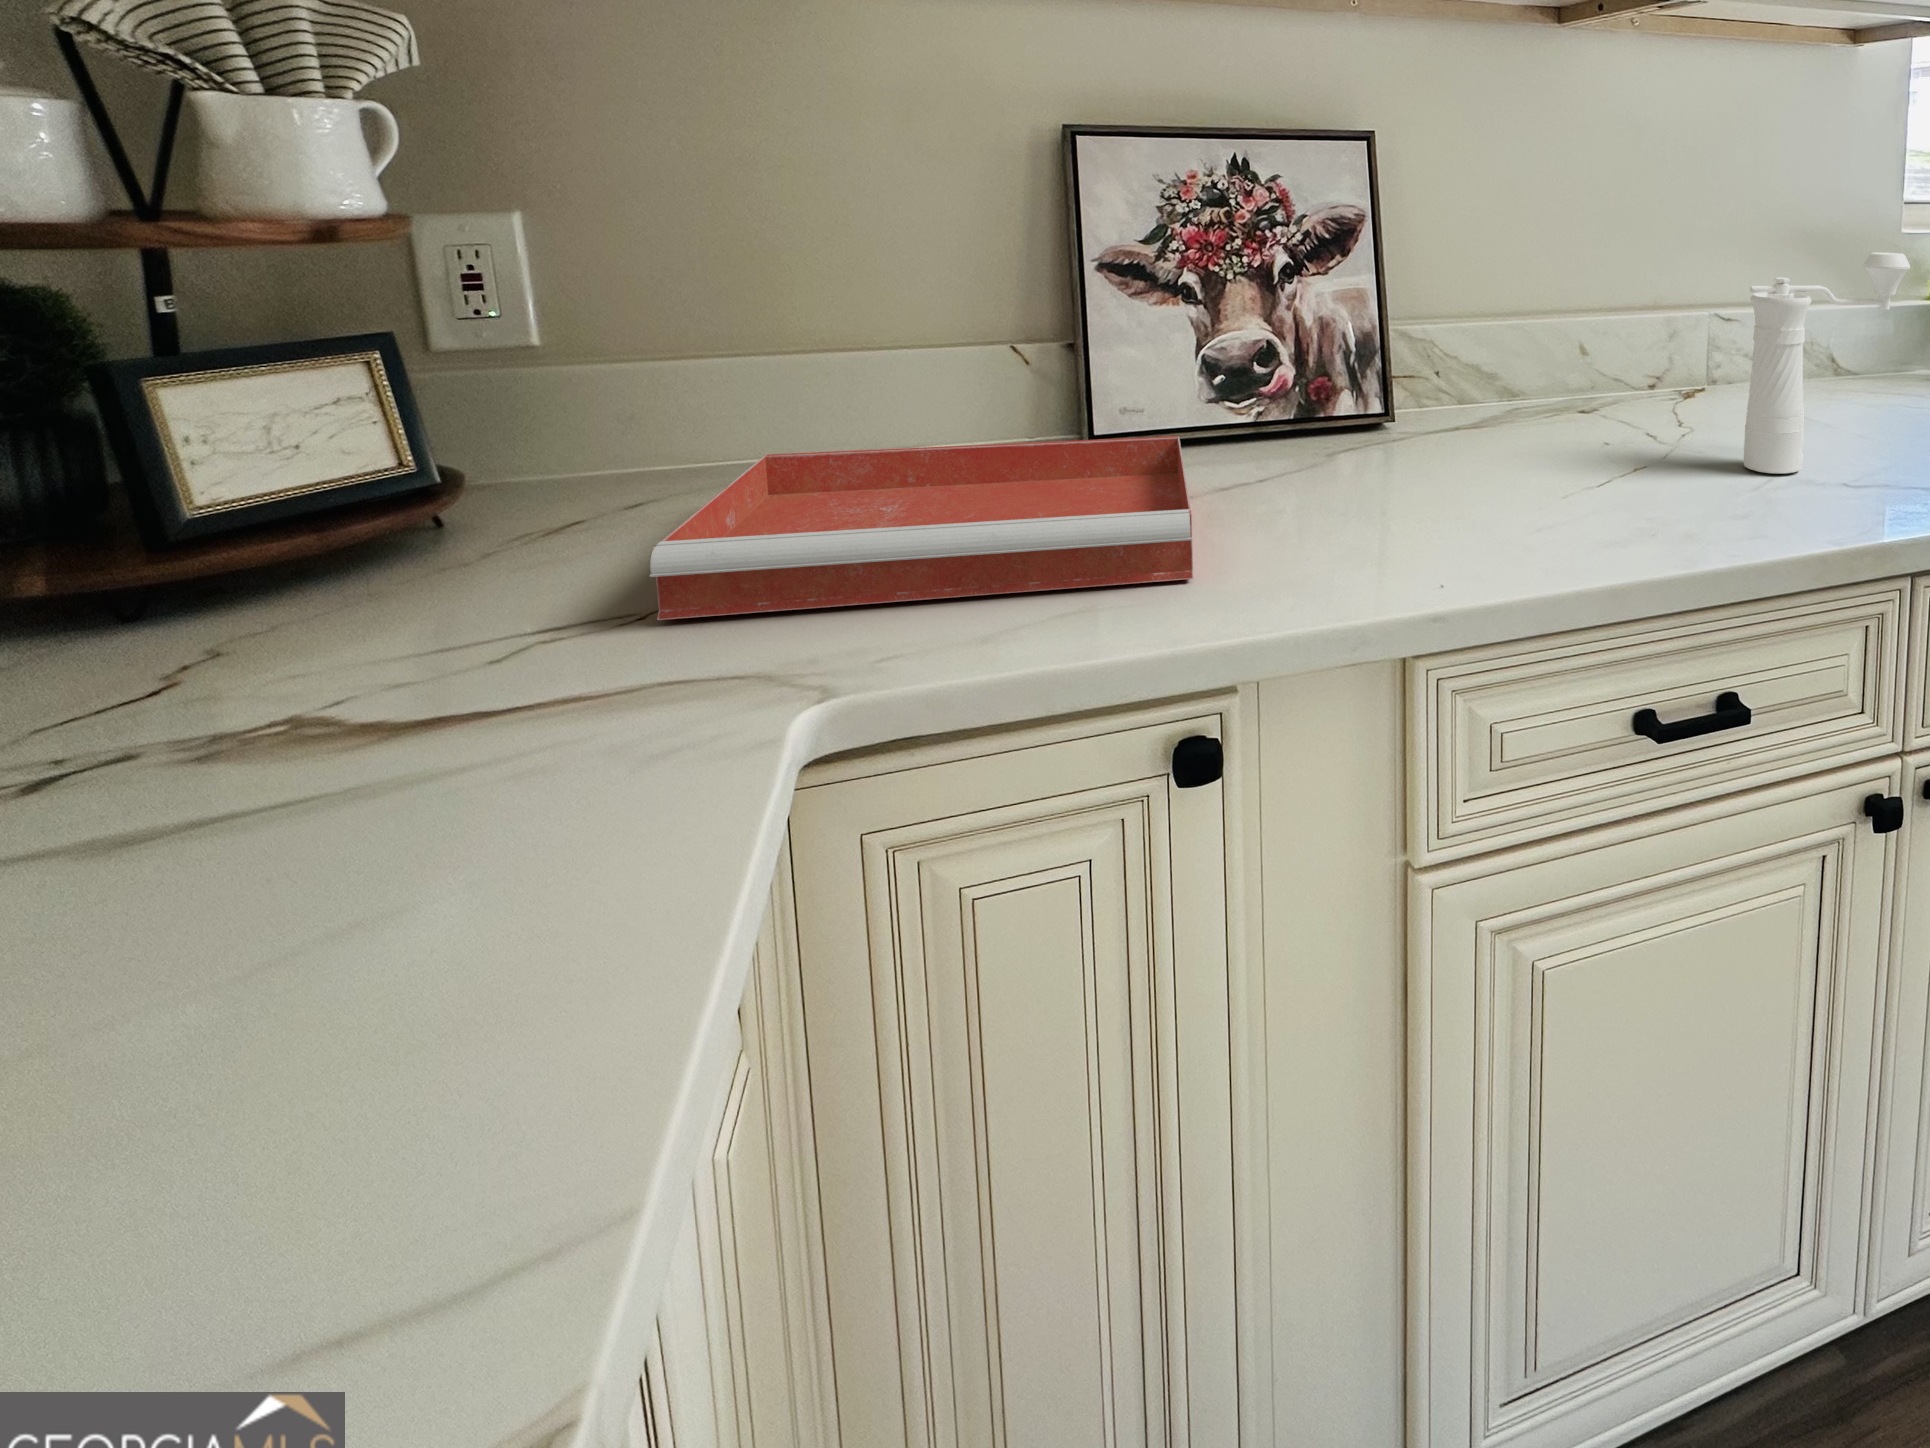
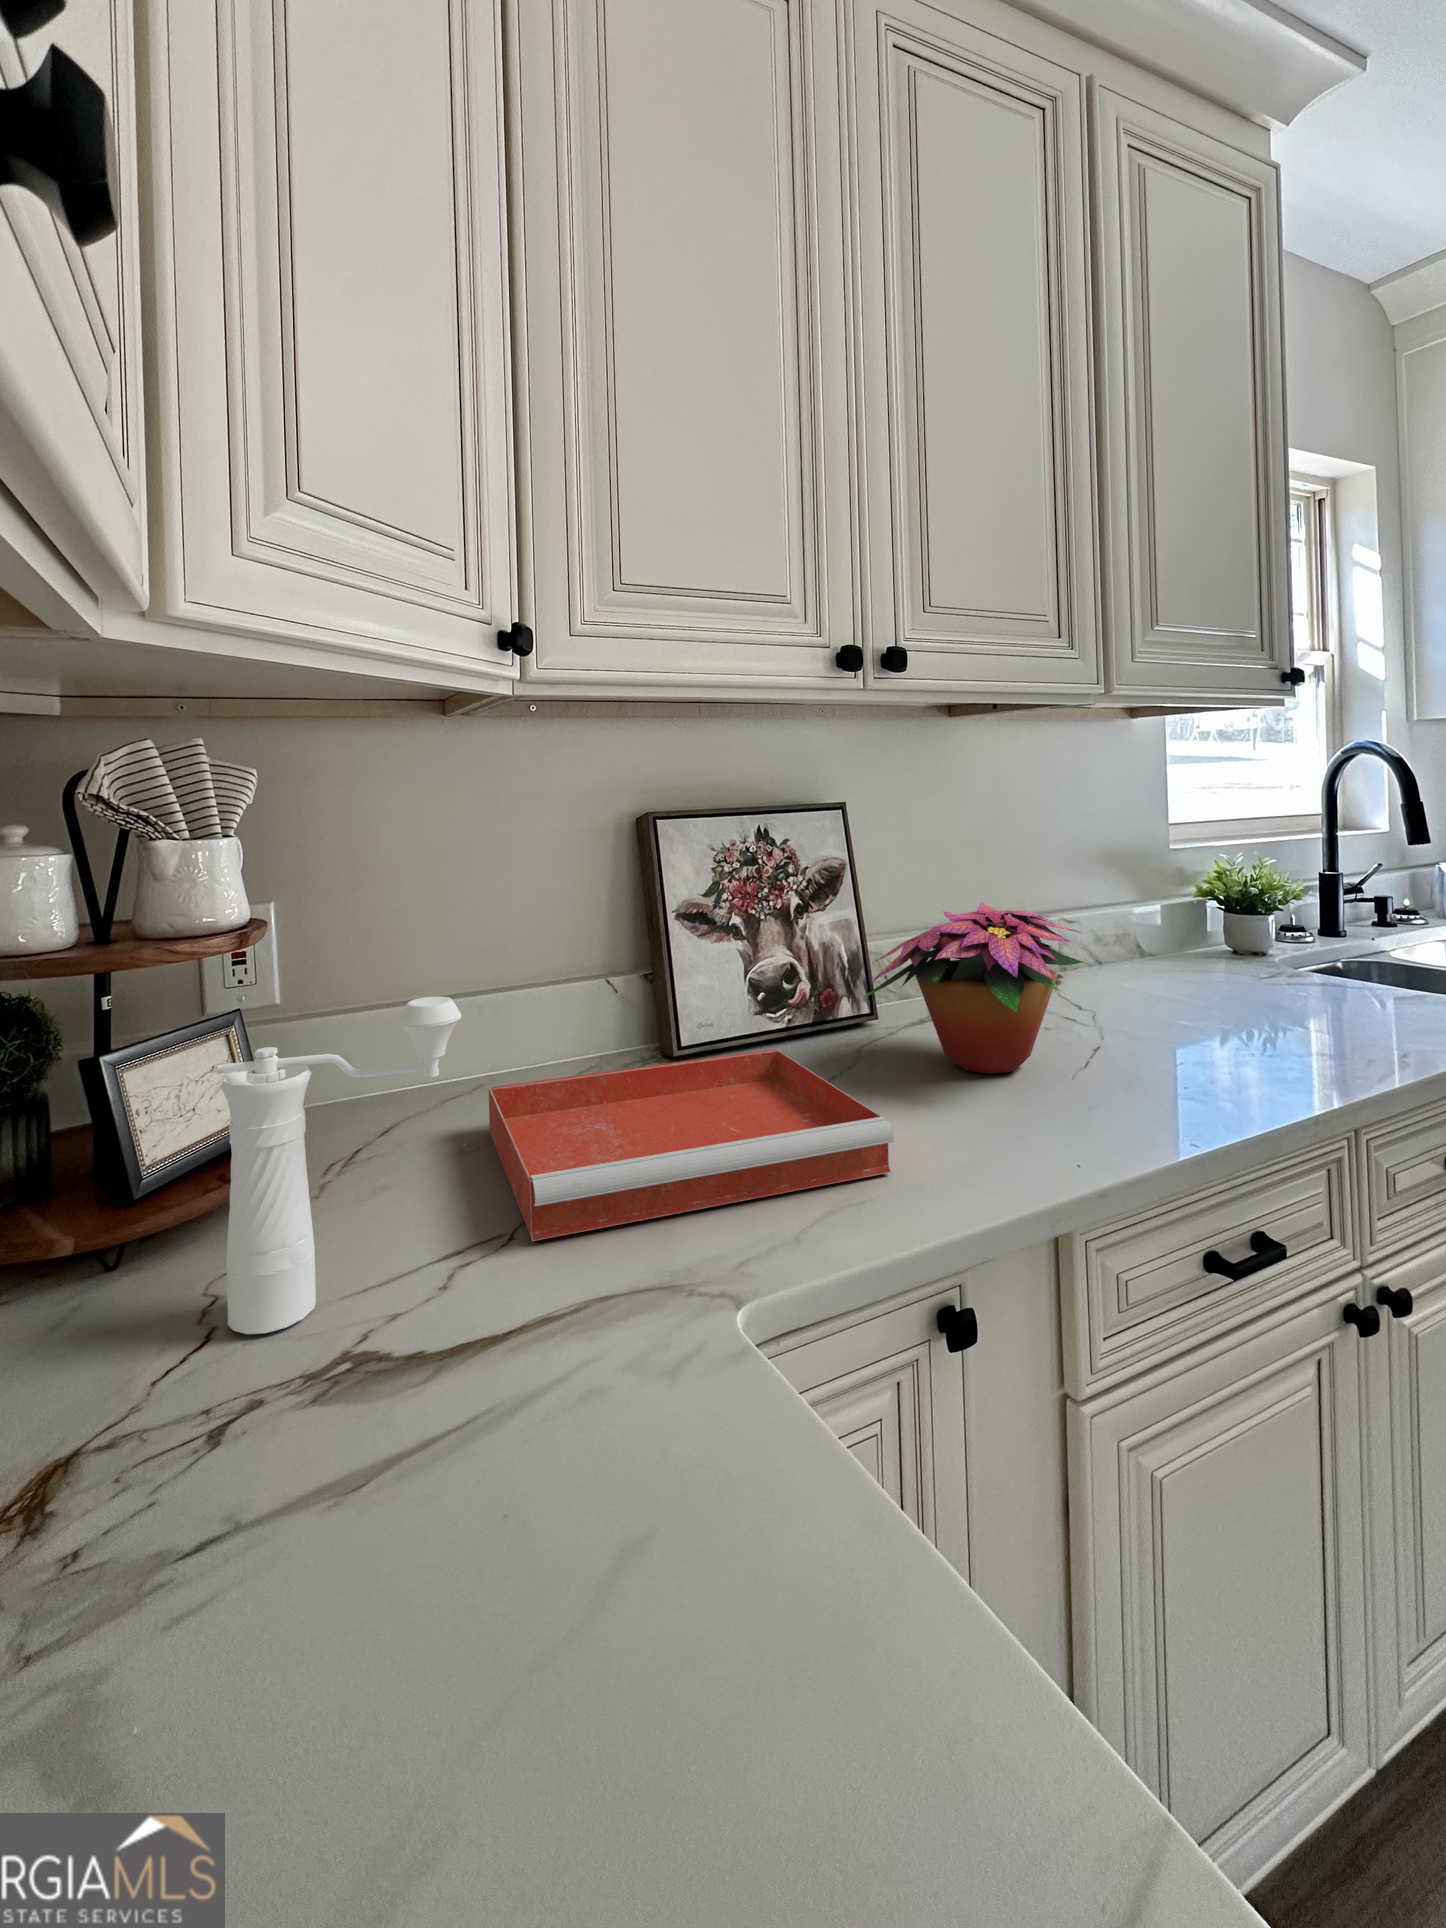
pepper mill: present [1744,252,1910,474] -> present [217,997,461,1334]
flower arrangement: none [1312,263,1631,486] -> present [864,903,1088,1074]

